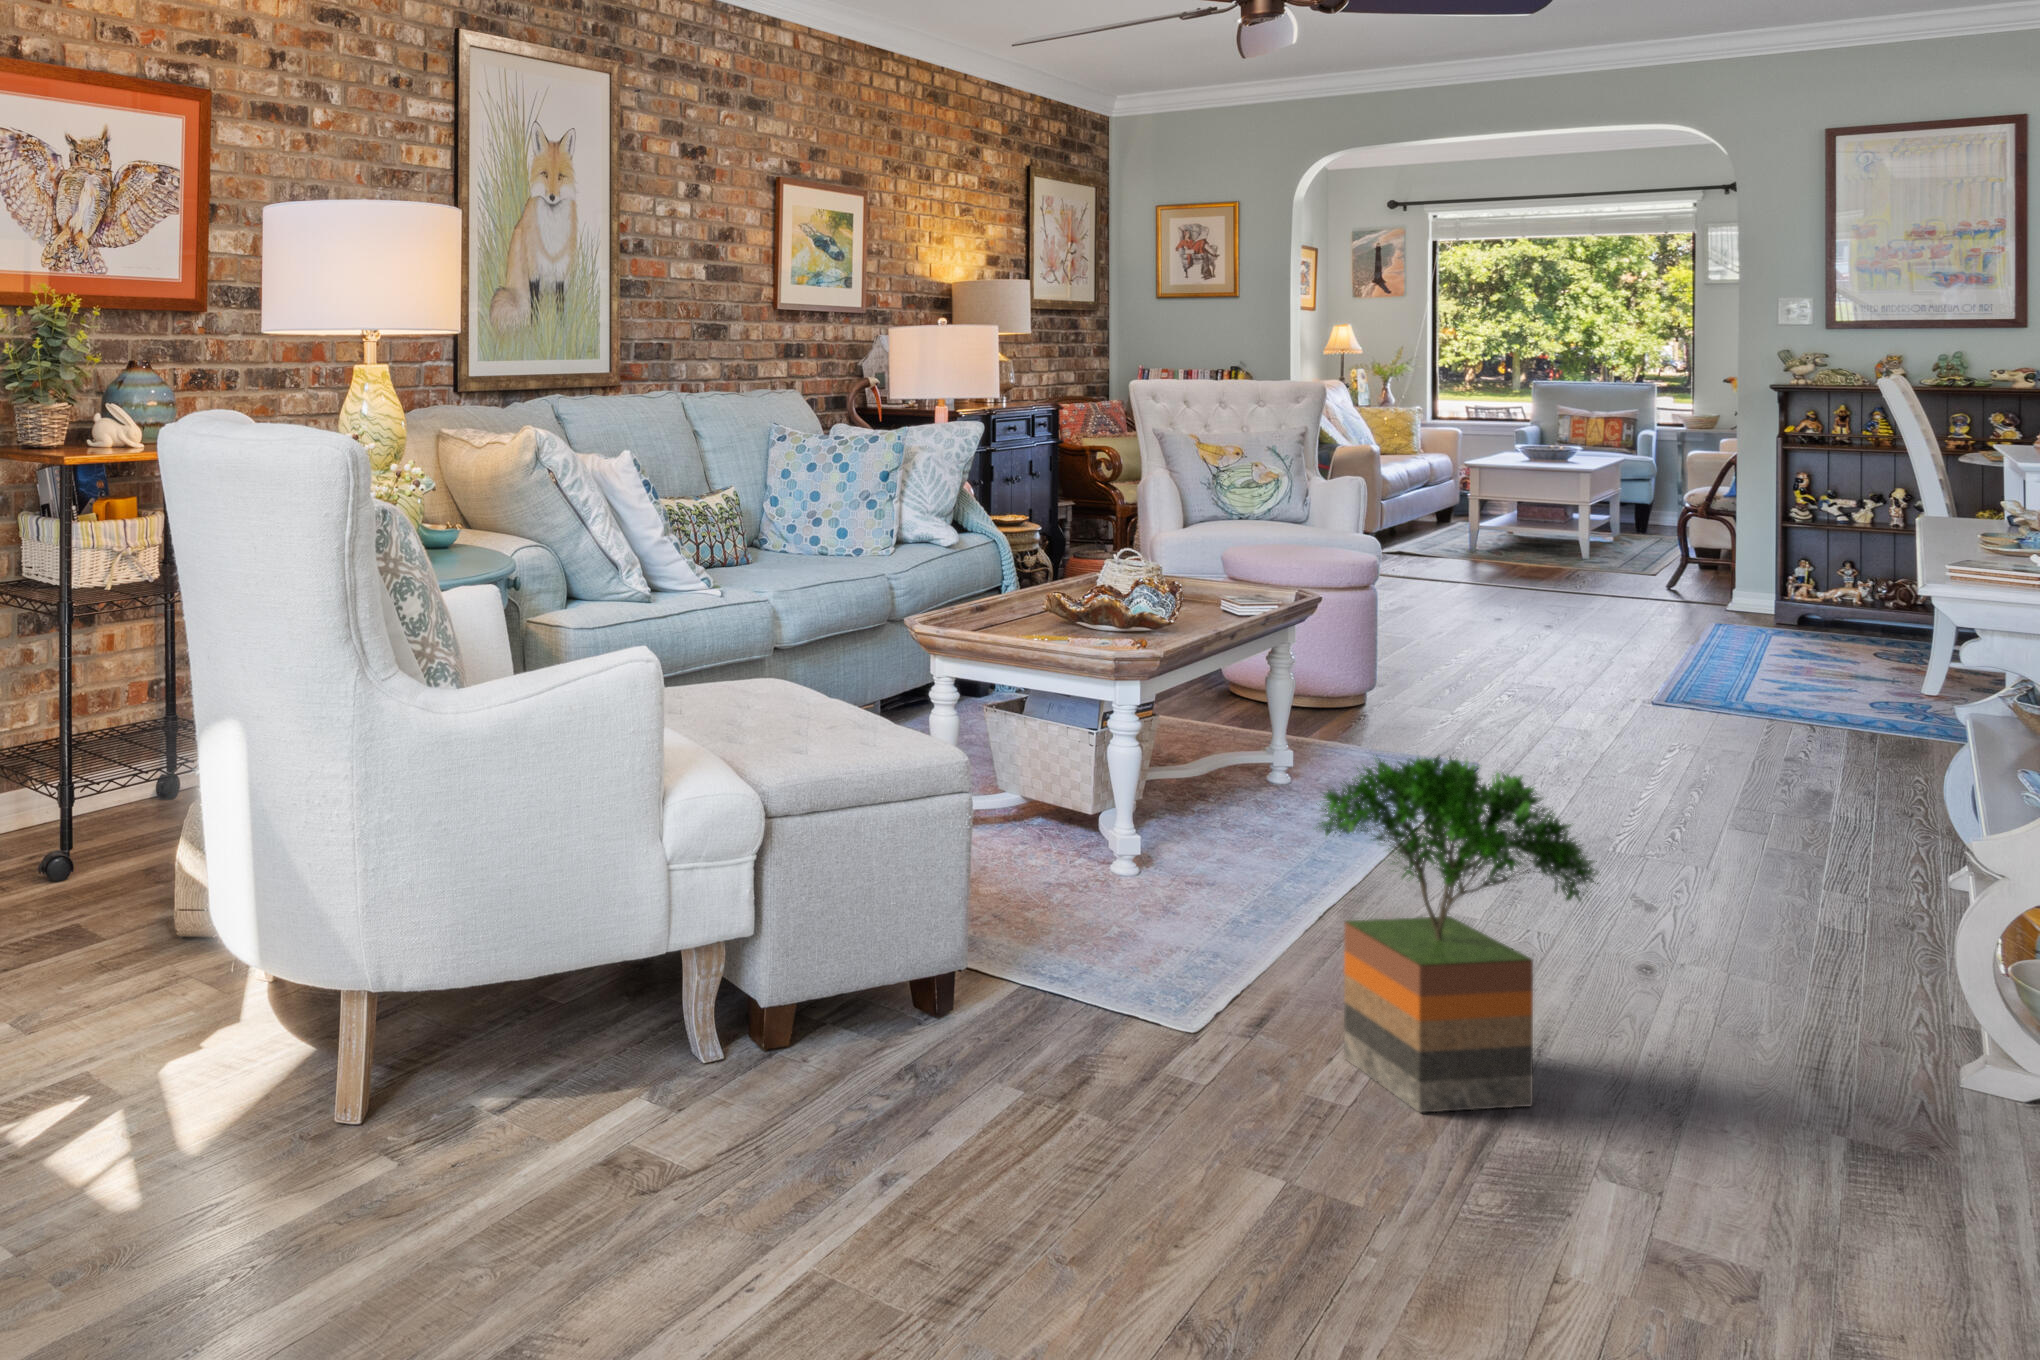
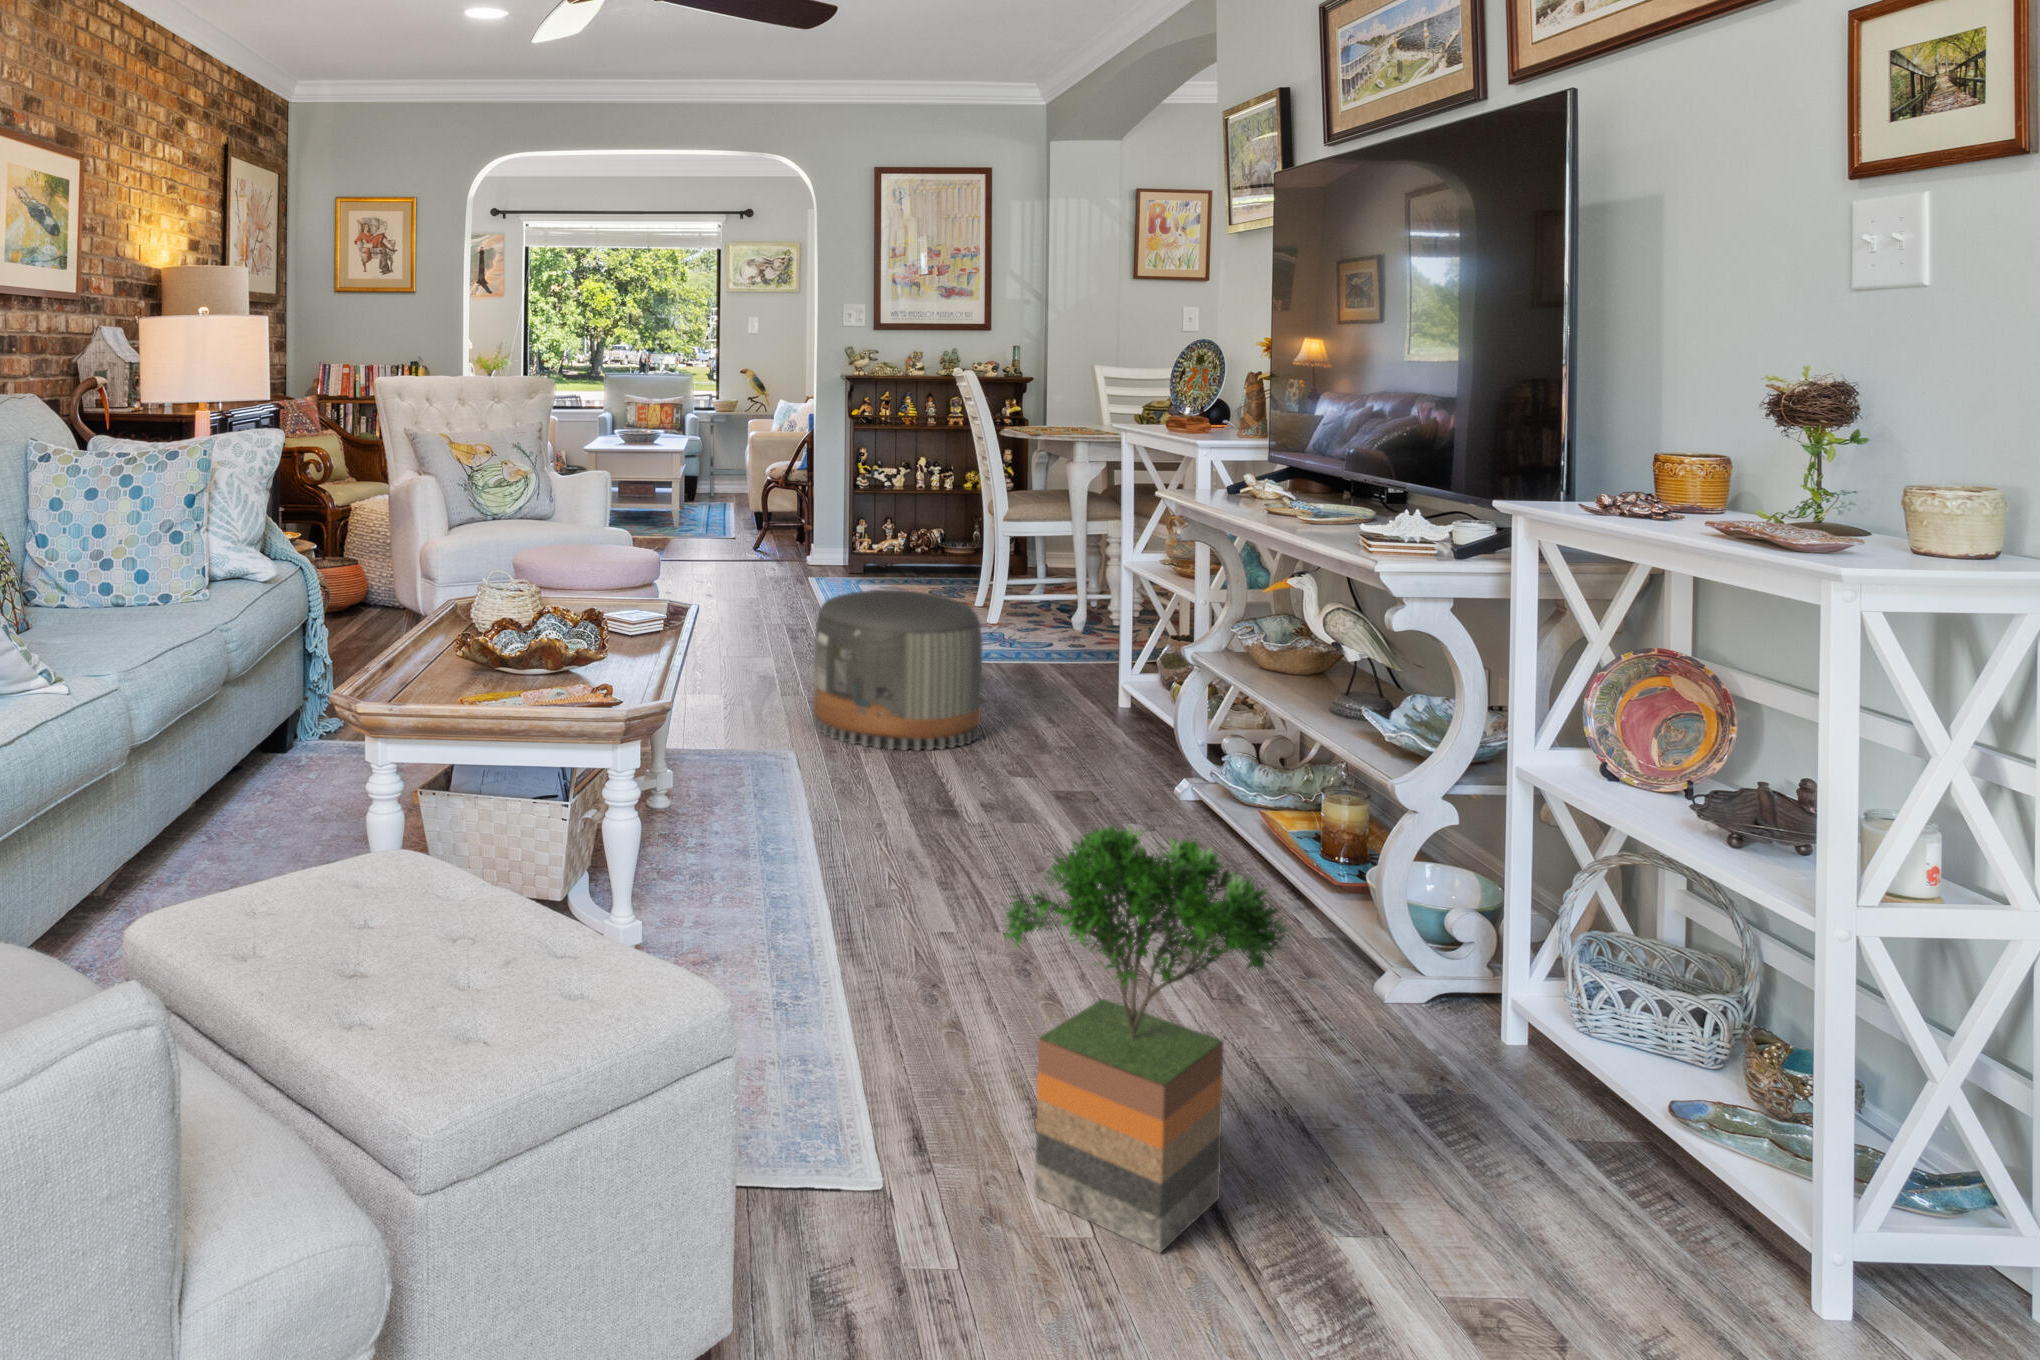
pouf: none [1545,607,1772,787] -> present [813,590,983,750]

